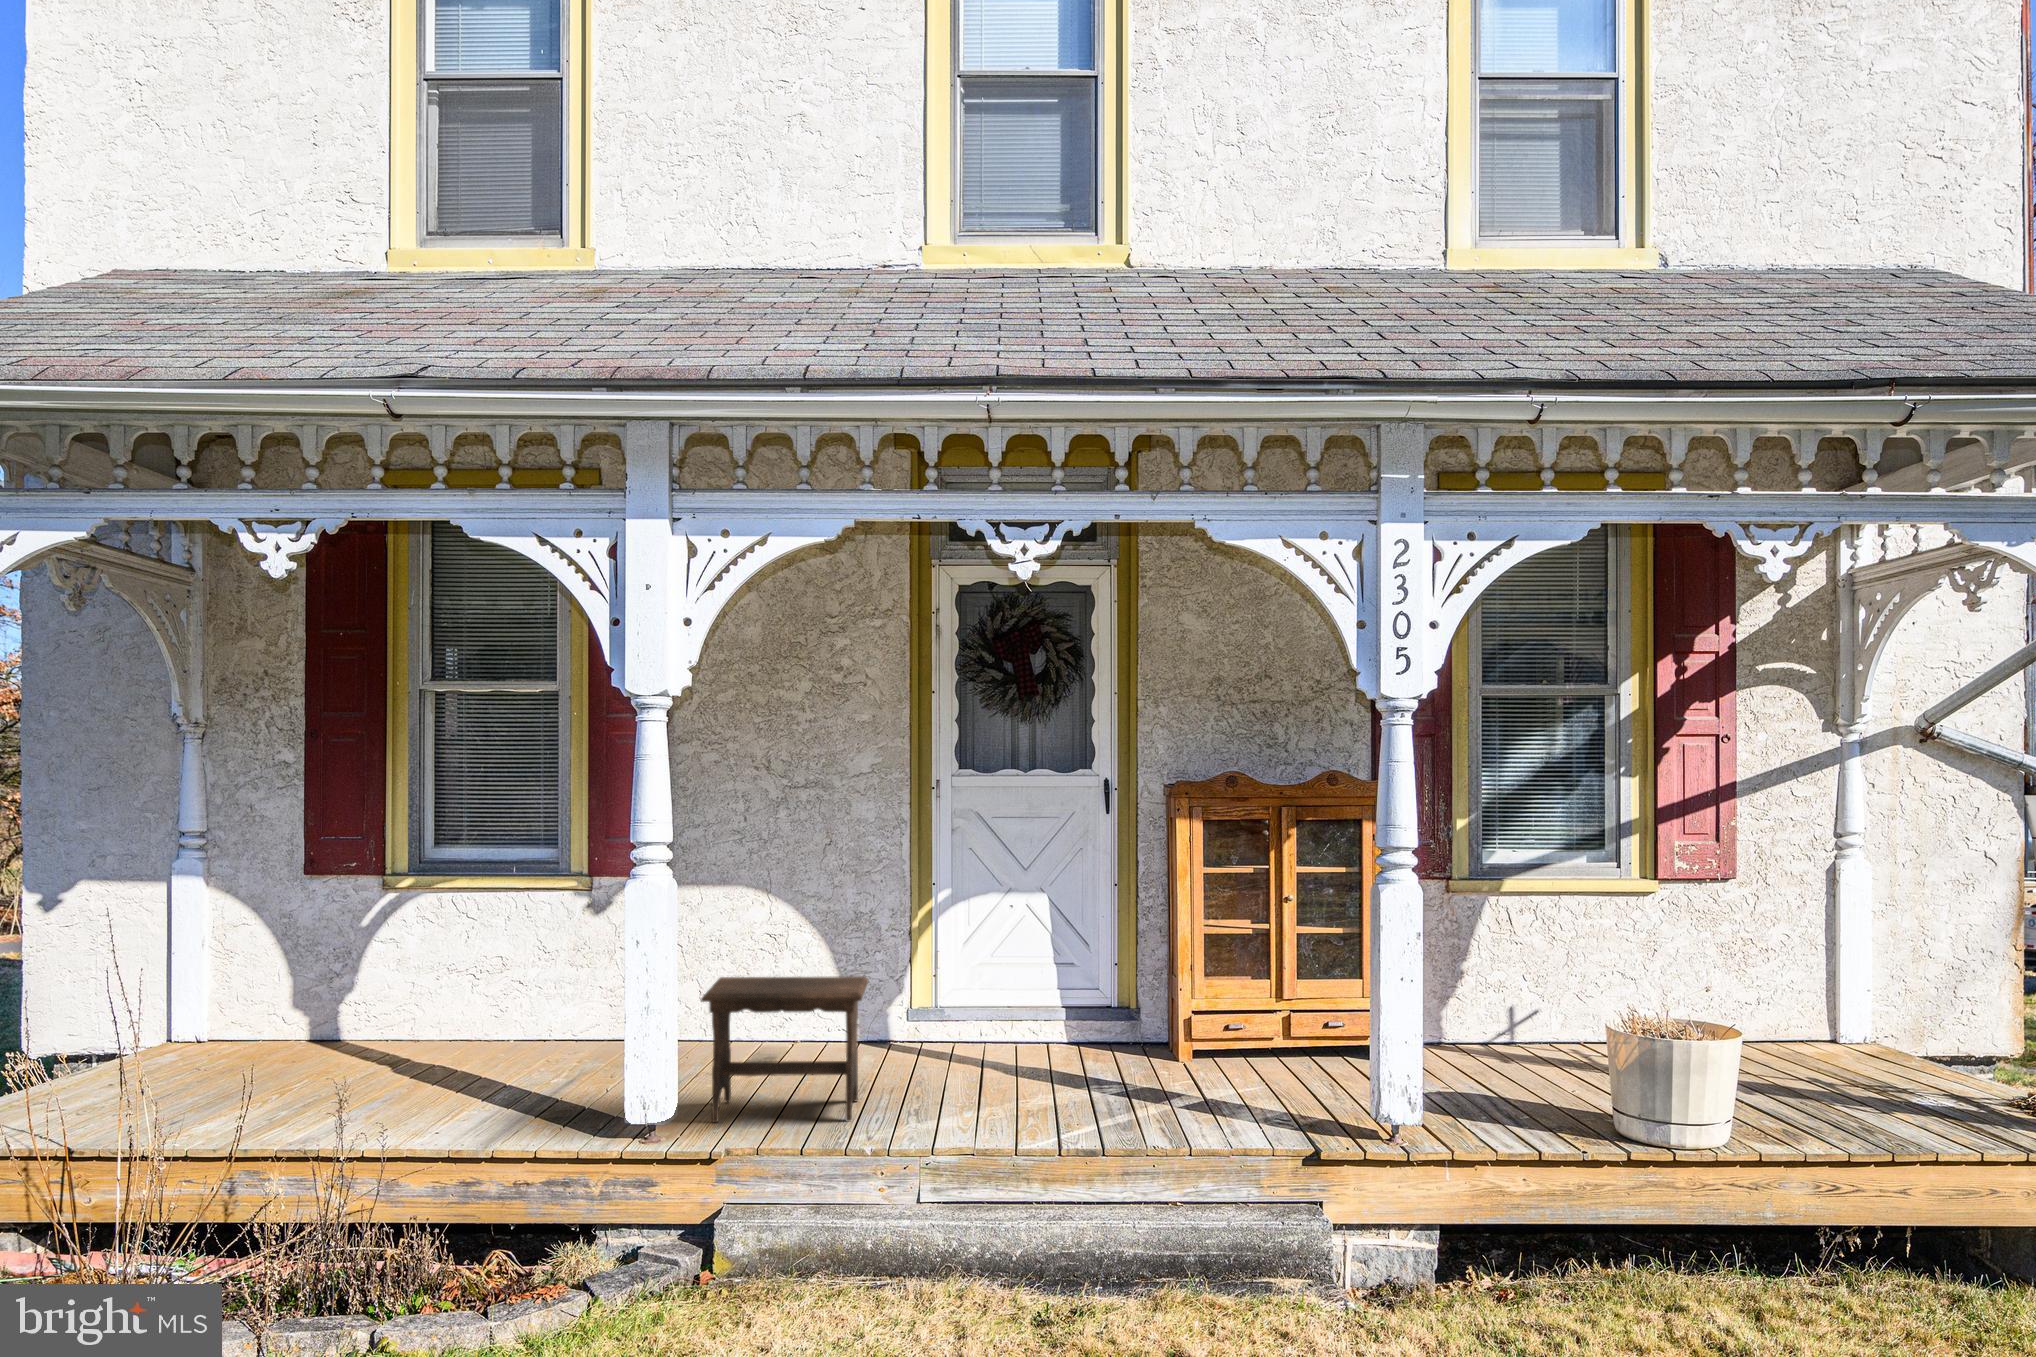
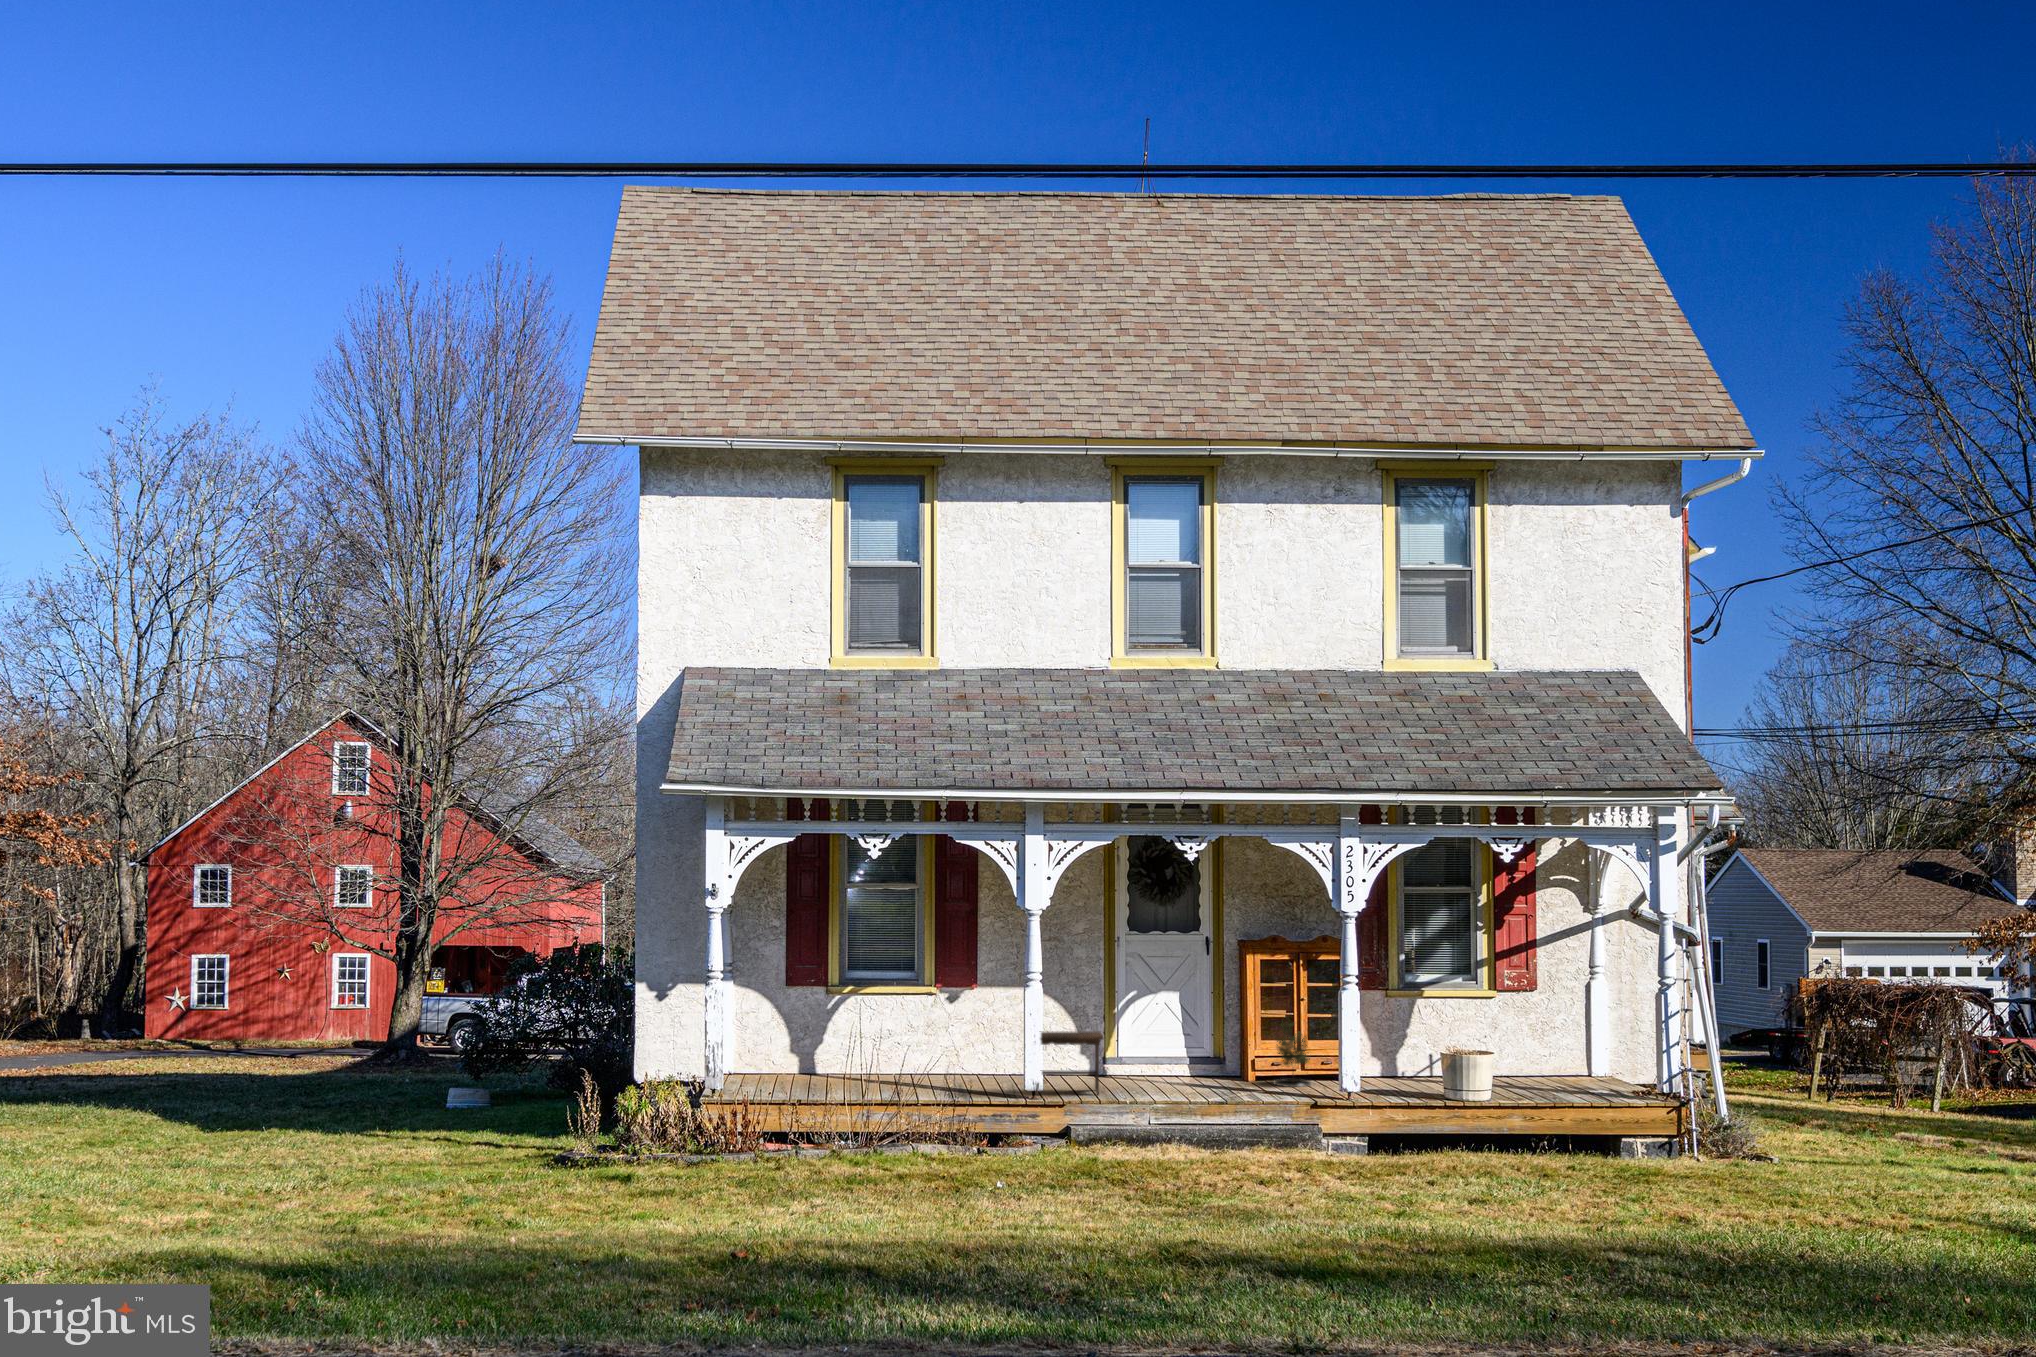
potted tree: none [1227,935,1313,1087] -> present [1273,1020,1311,1087]

